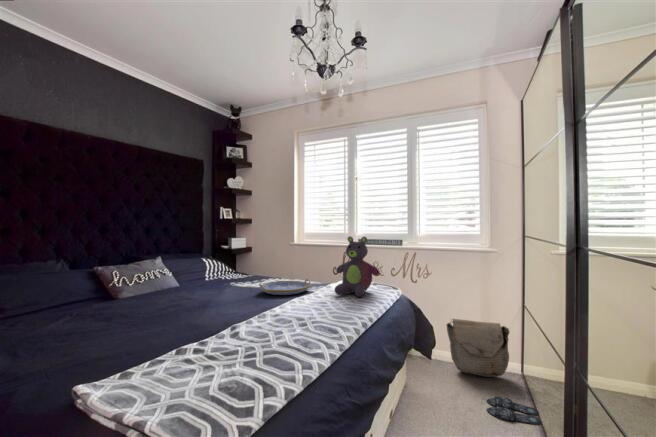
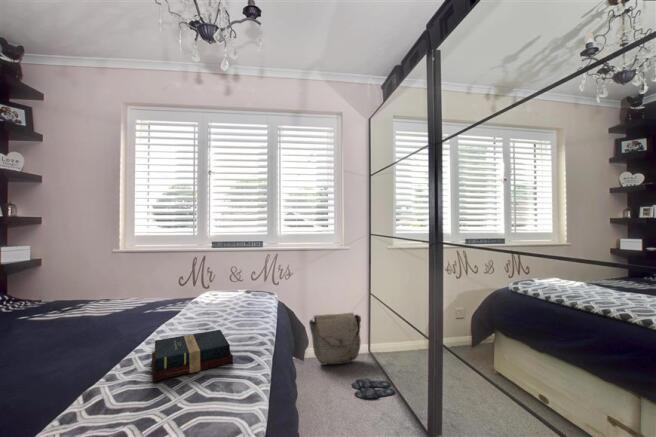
stuffed bear: present [334,236,380,297] -> none [207,239,262,311]
serving tray: present [259,279,310,295] -> none [89,296,170,325]
hardback book: none [268,305,324,330] -> present [152,330,233,381]

